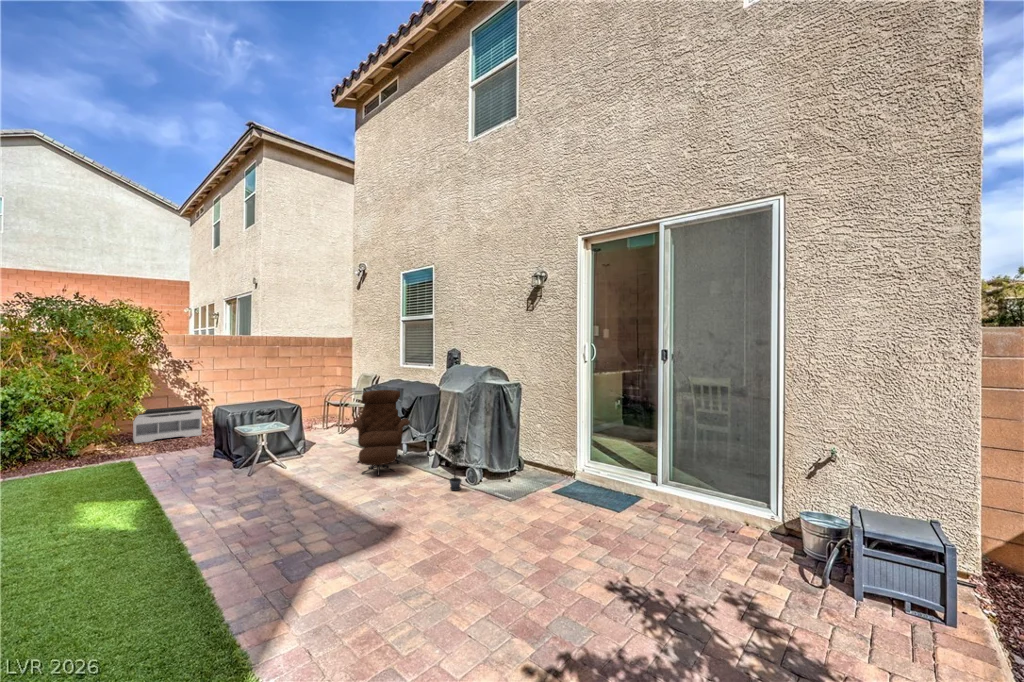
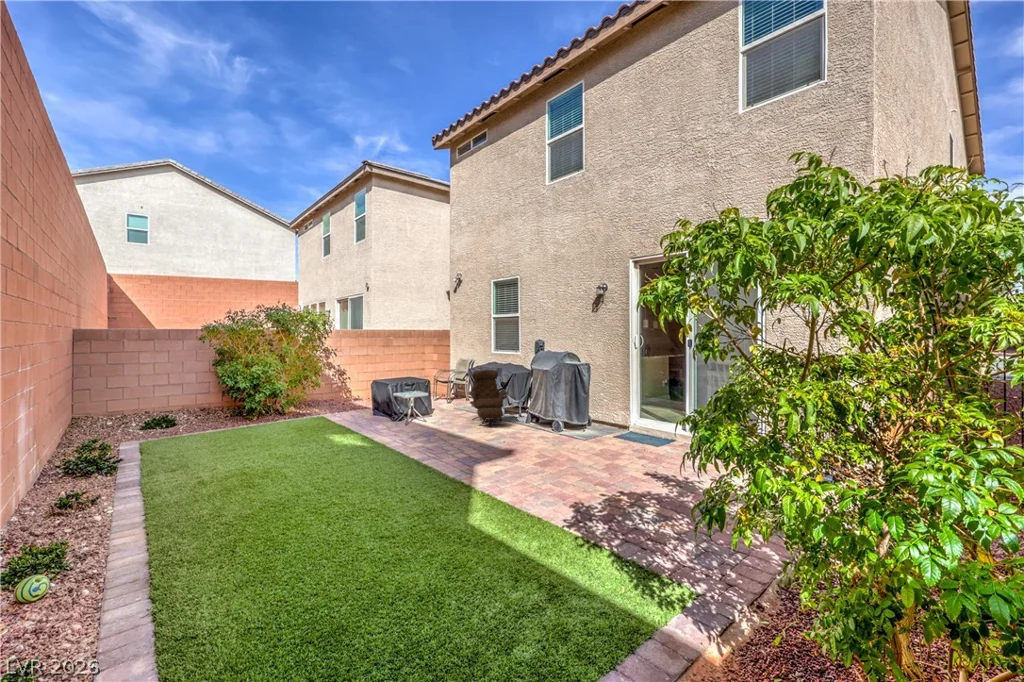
bench: present [133,405,202,443] -> none [307,383,350,408]
potted plant: present [447,437,467,490] -> none [539,399,554,434]

